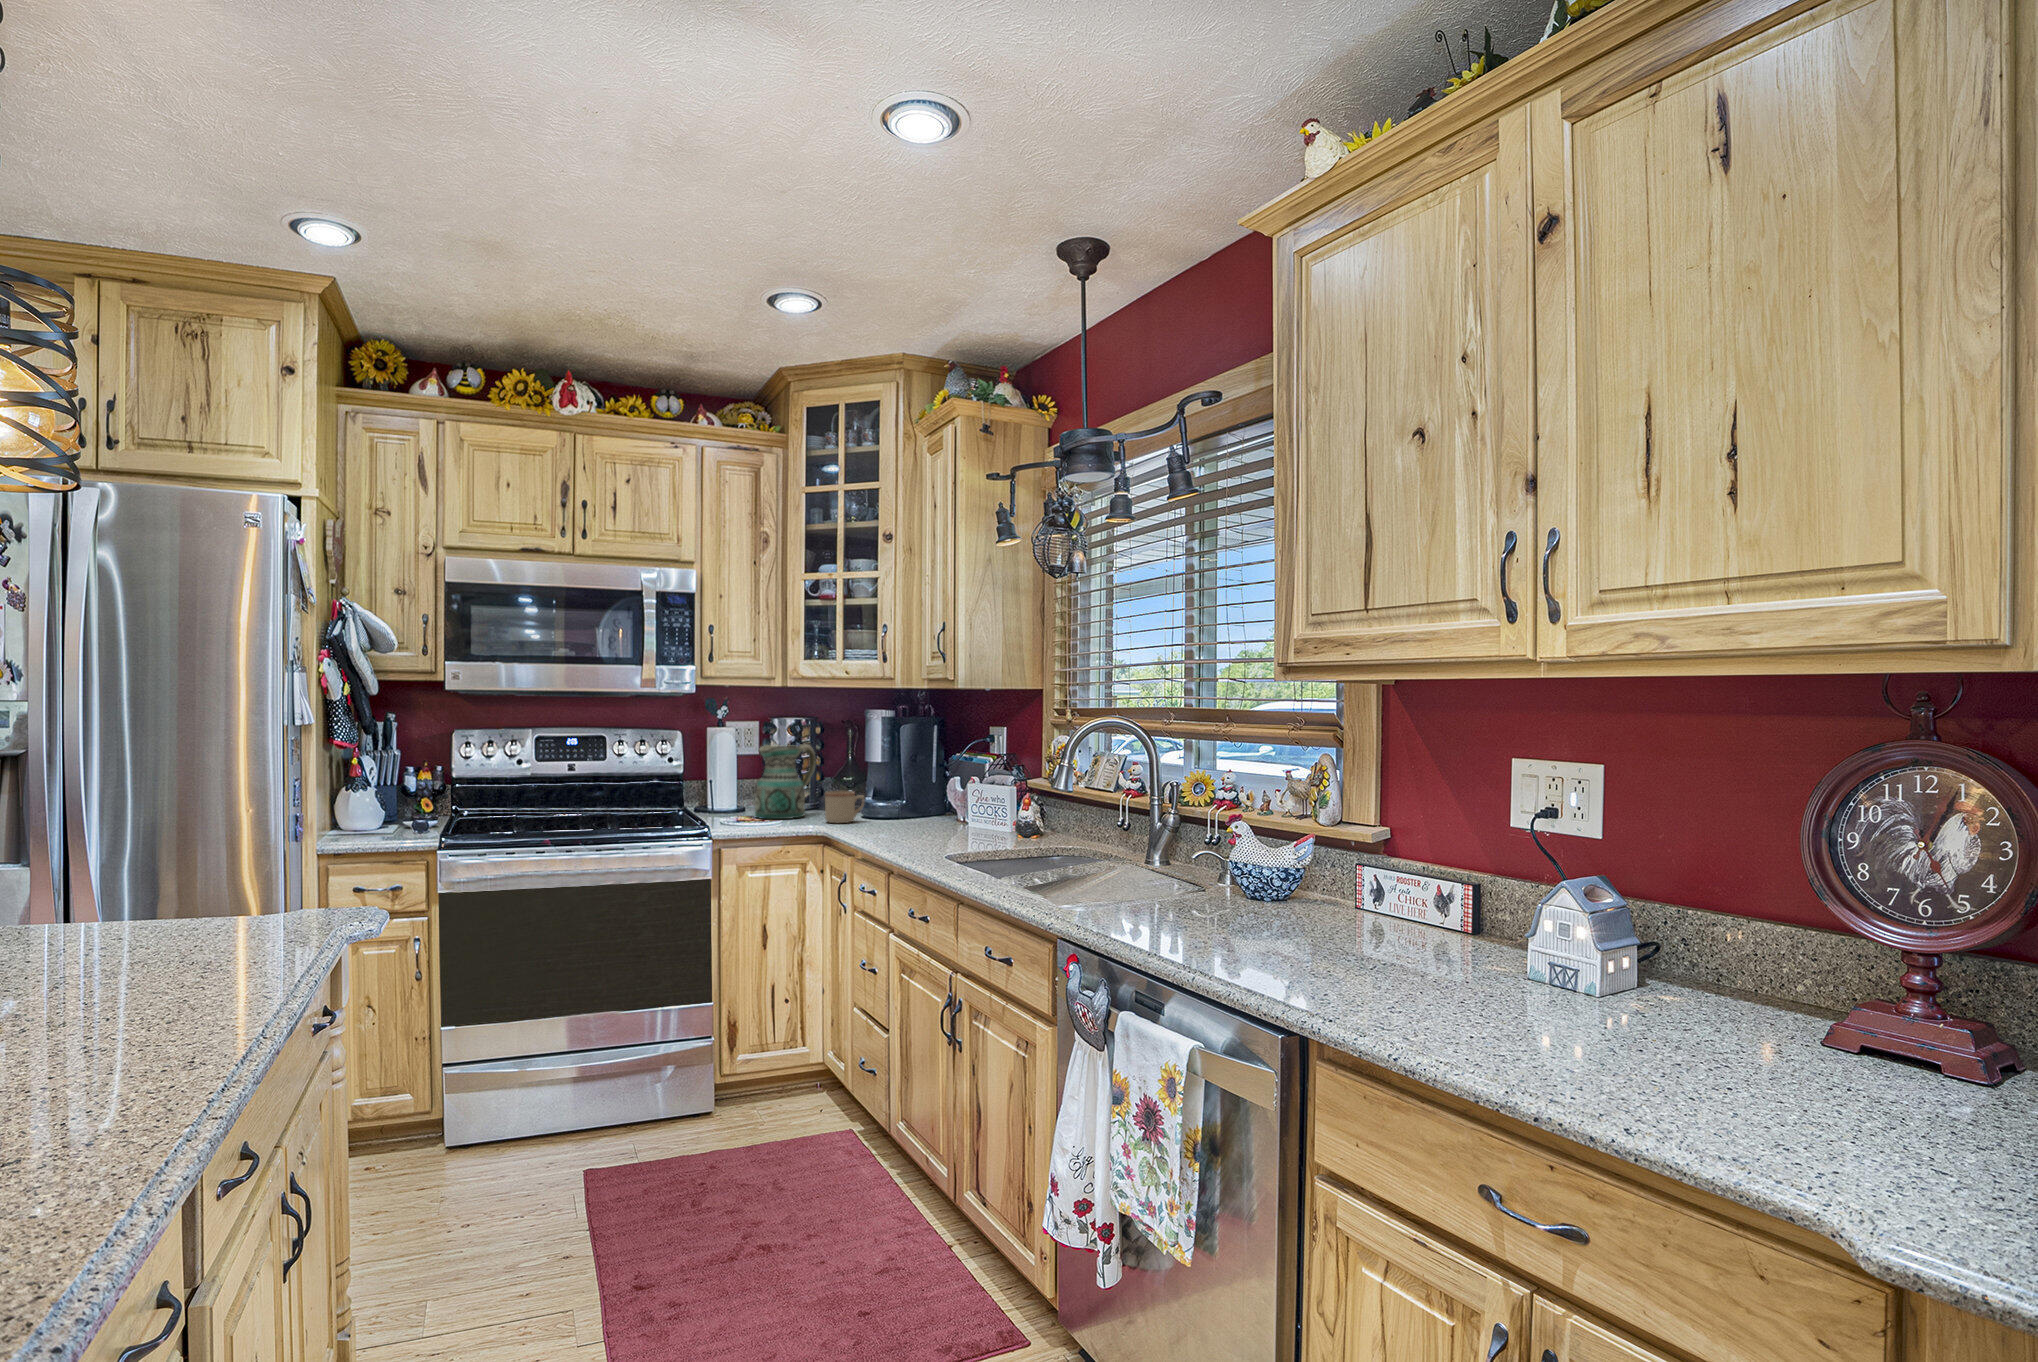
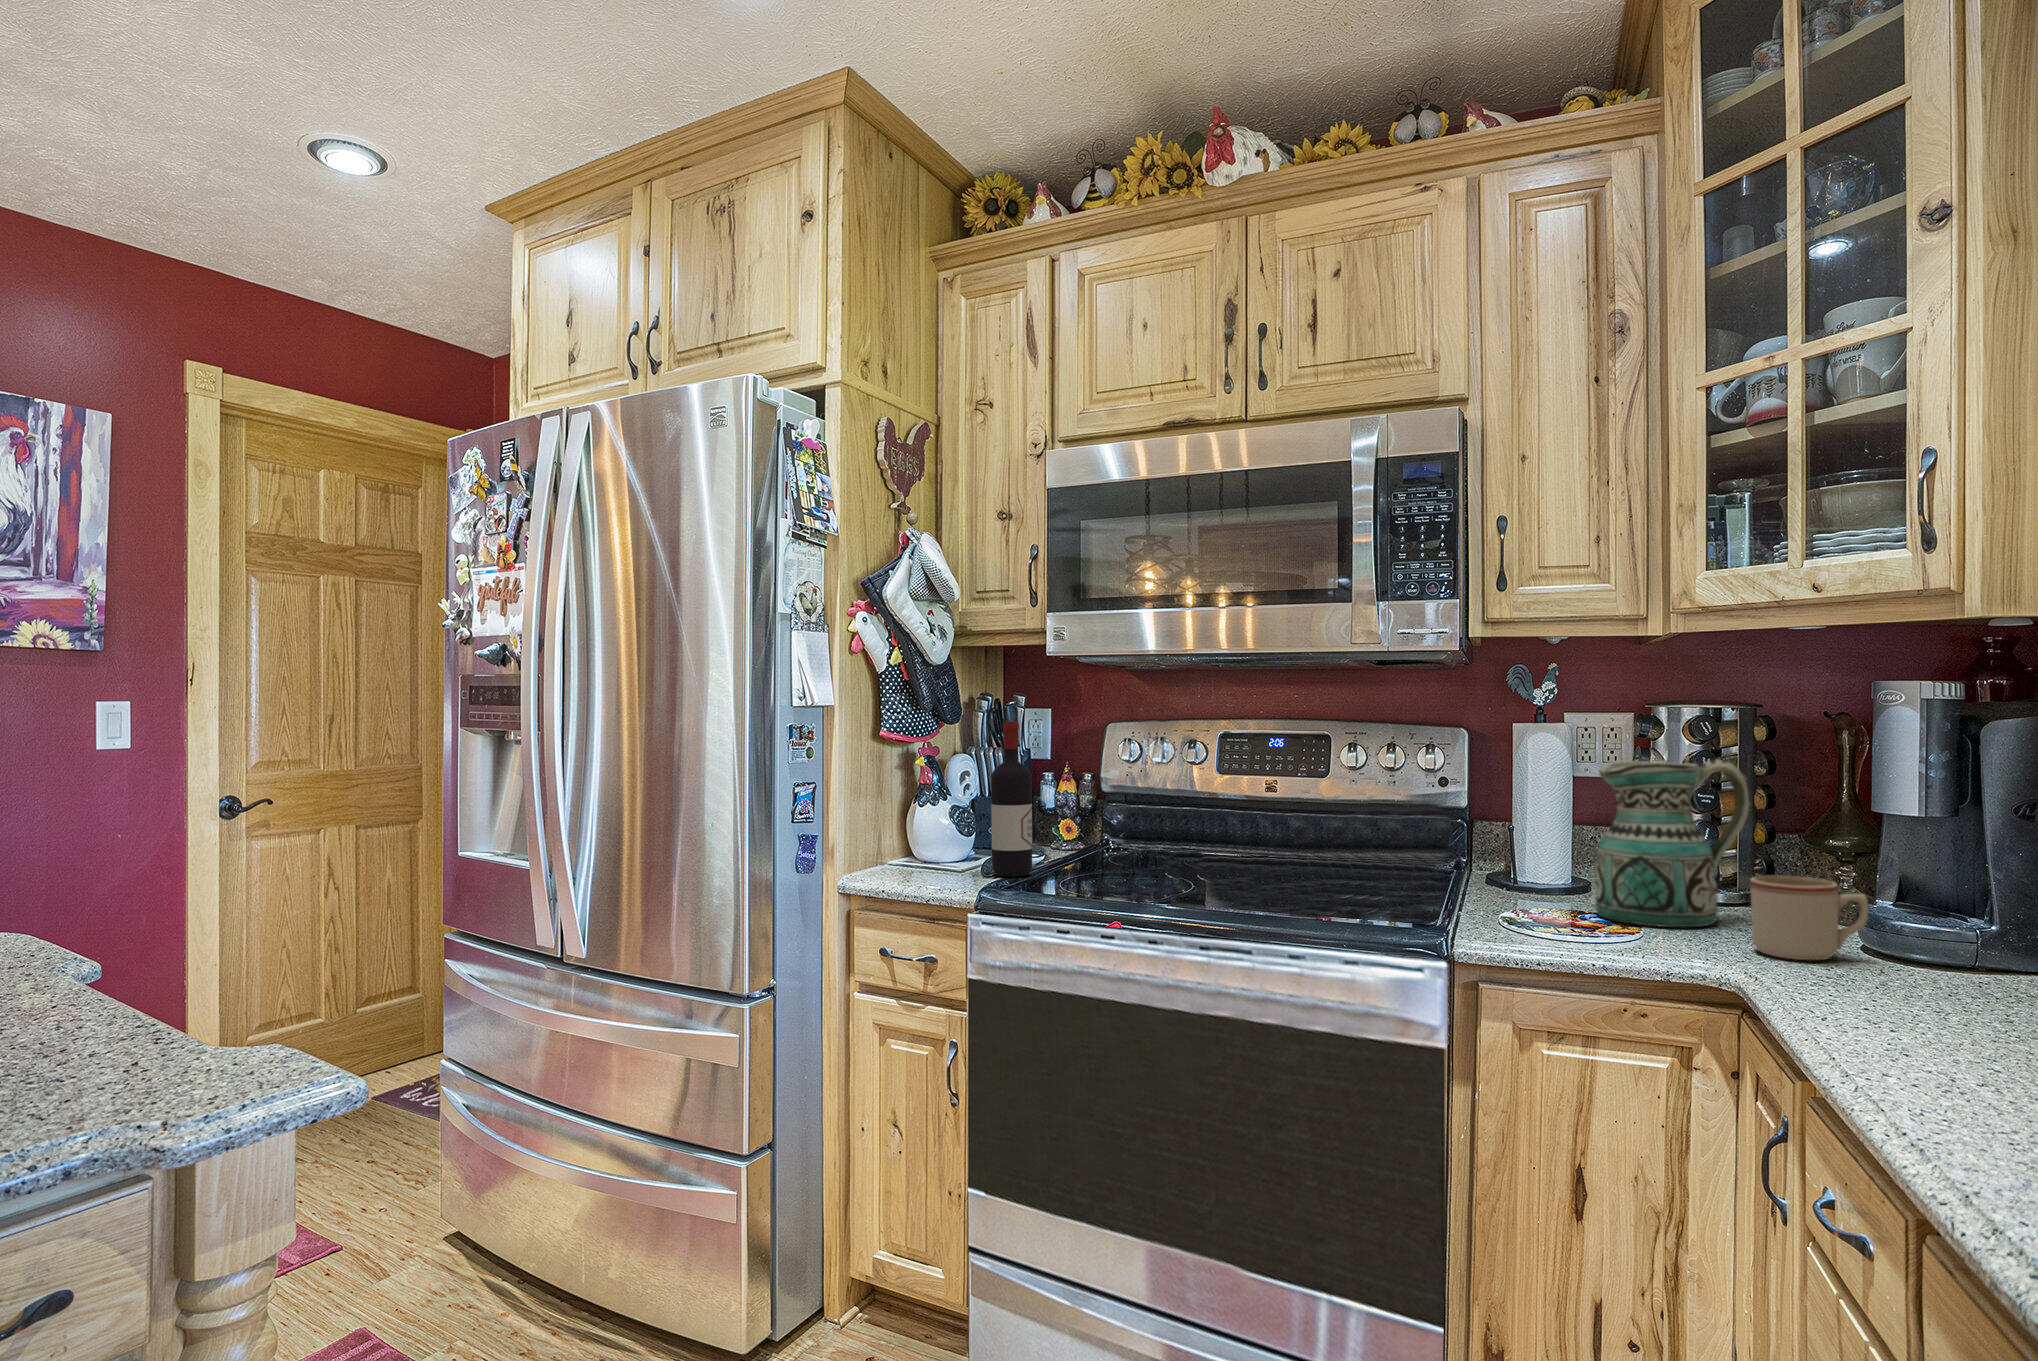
wine bottle: none [396,732,427,833] -> present [991,721,1032,877]

